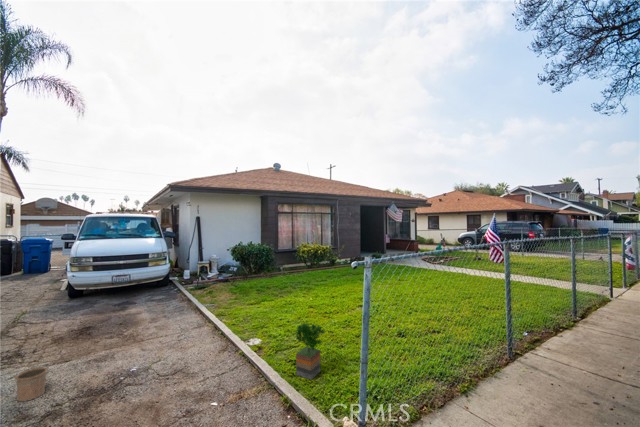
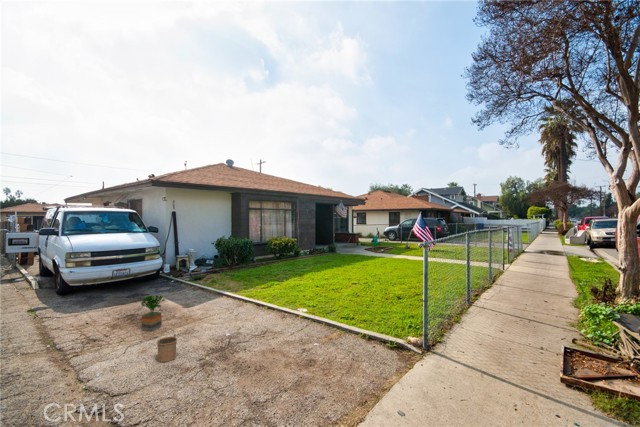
potted tree: present [296,324,325,379] -> present [141,295,165,331]

